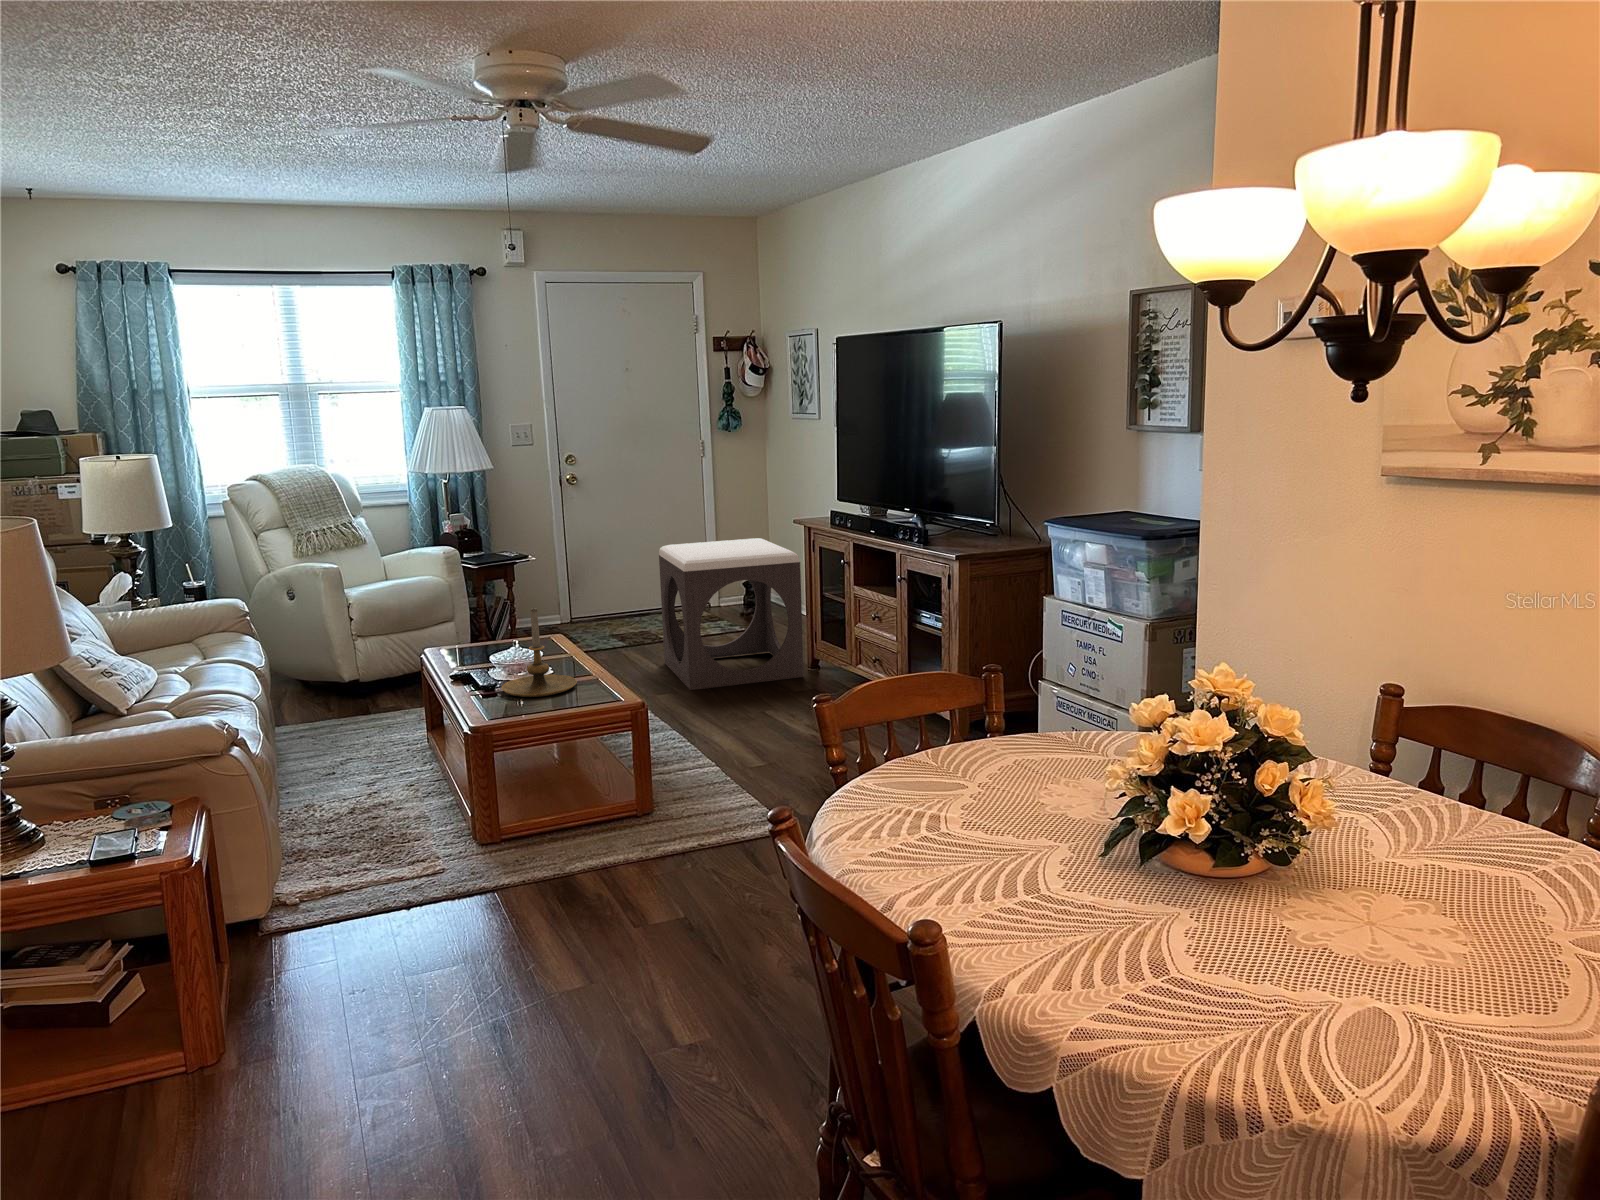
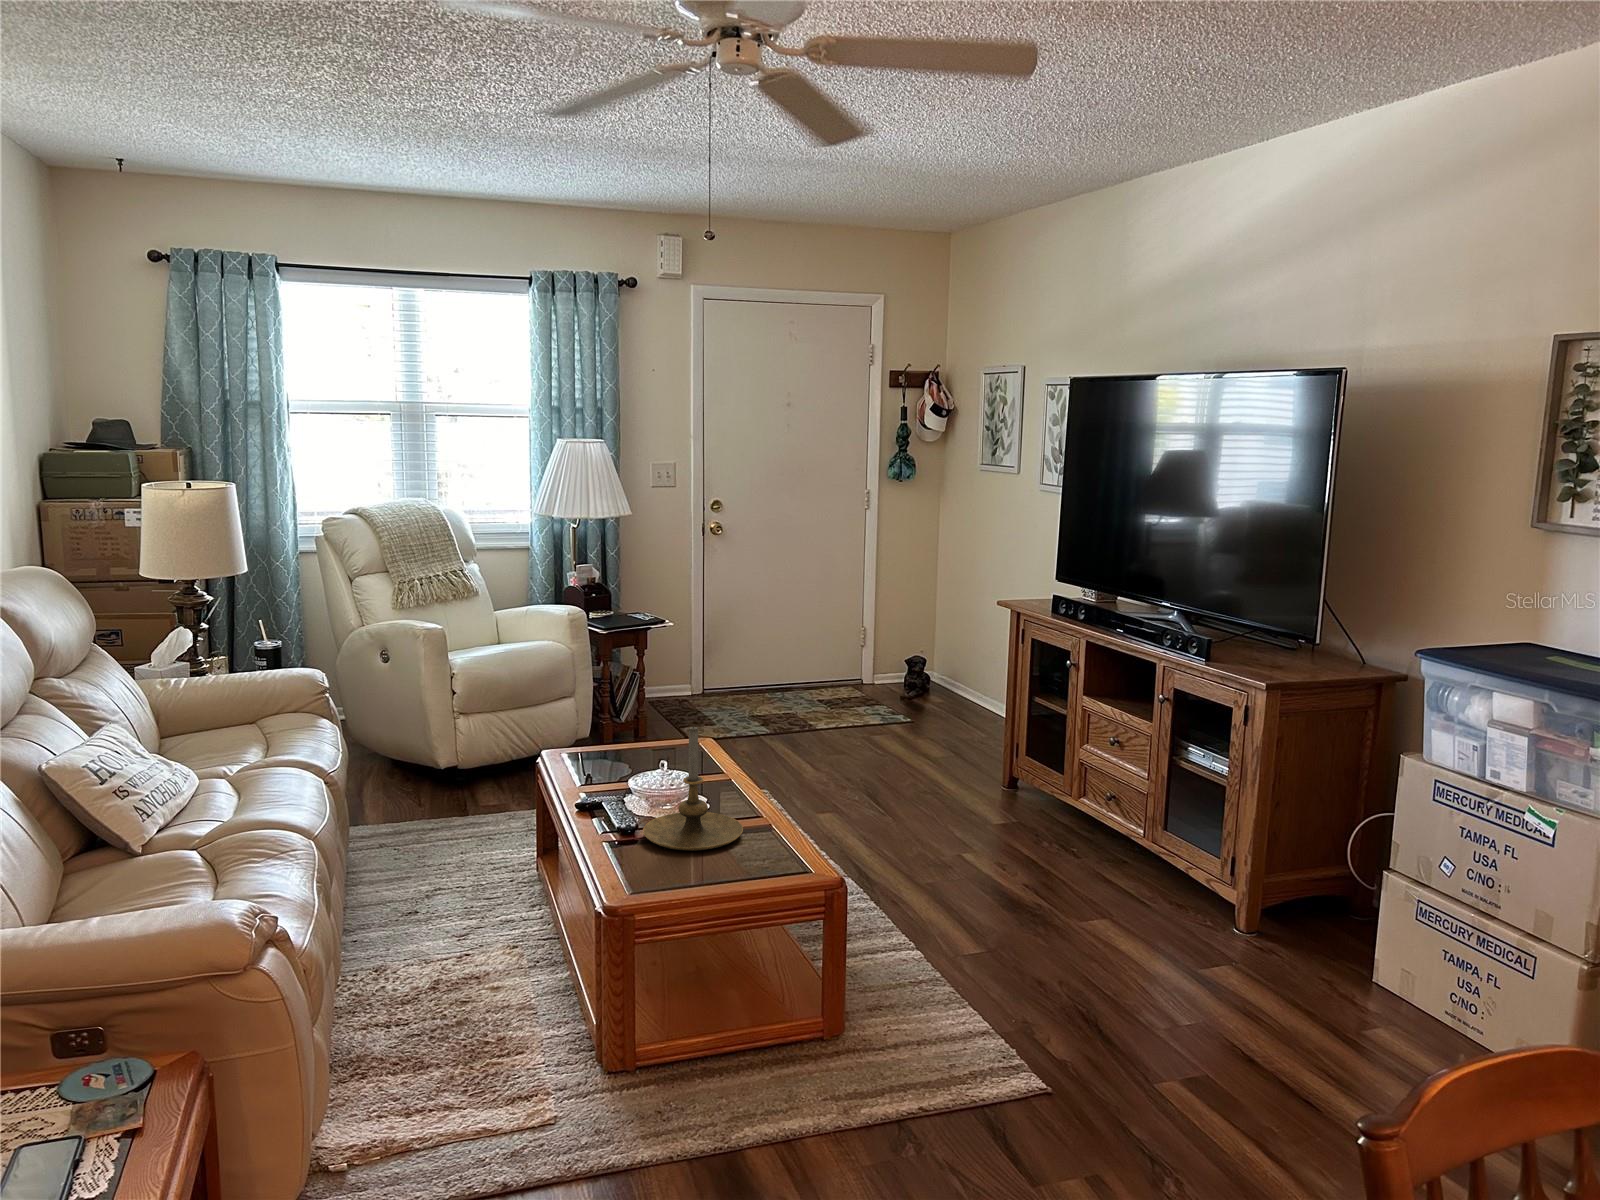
footstool: present [659,538,804,690] -> none [822,620,1008,811]

